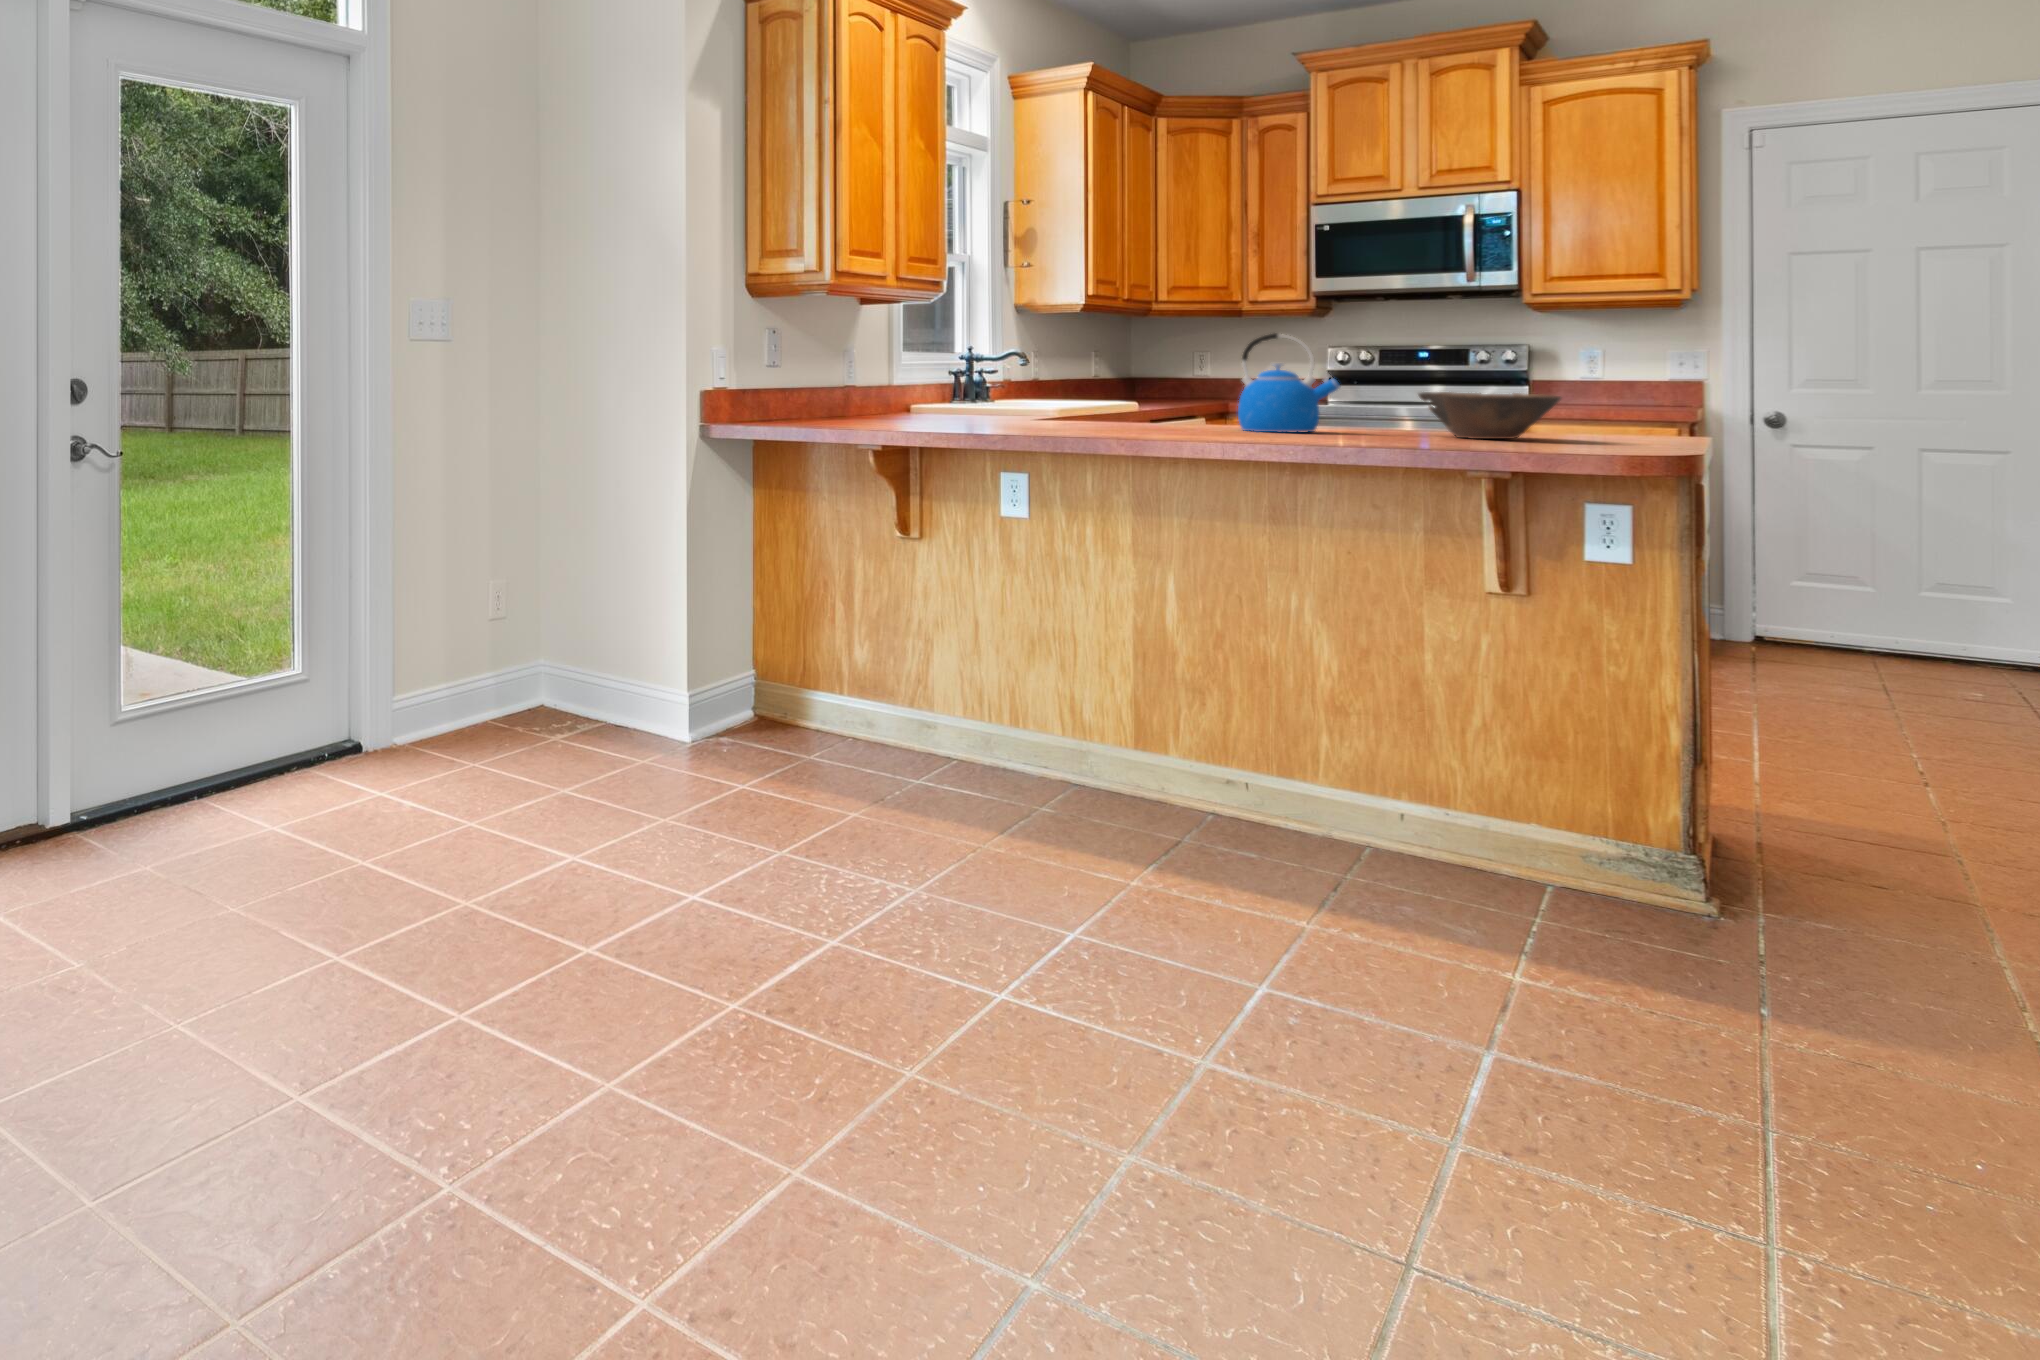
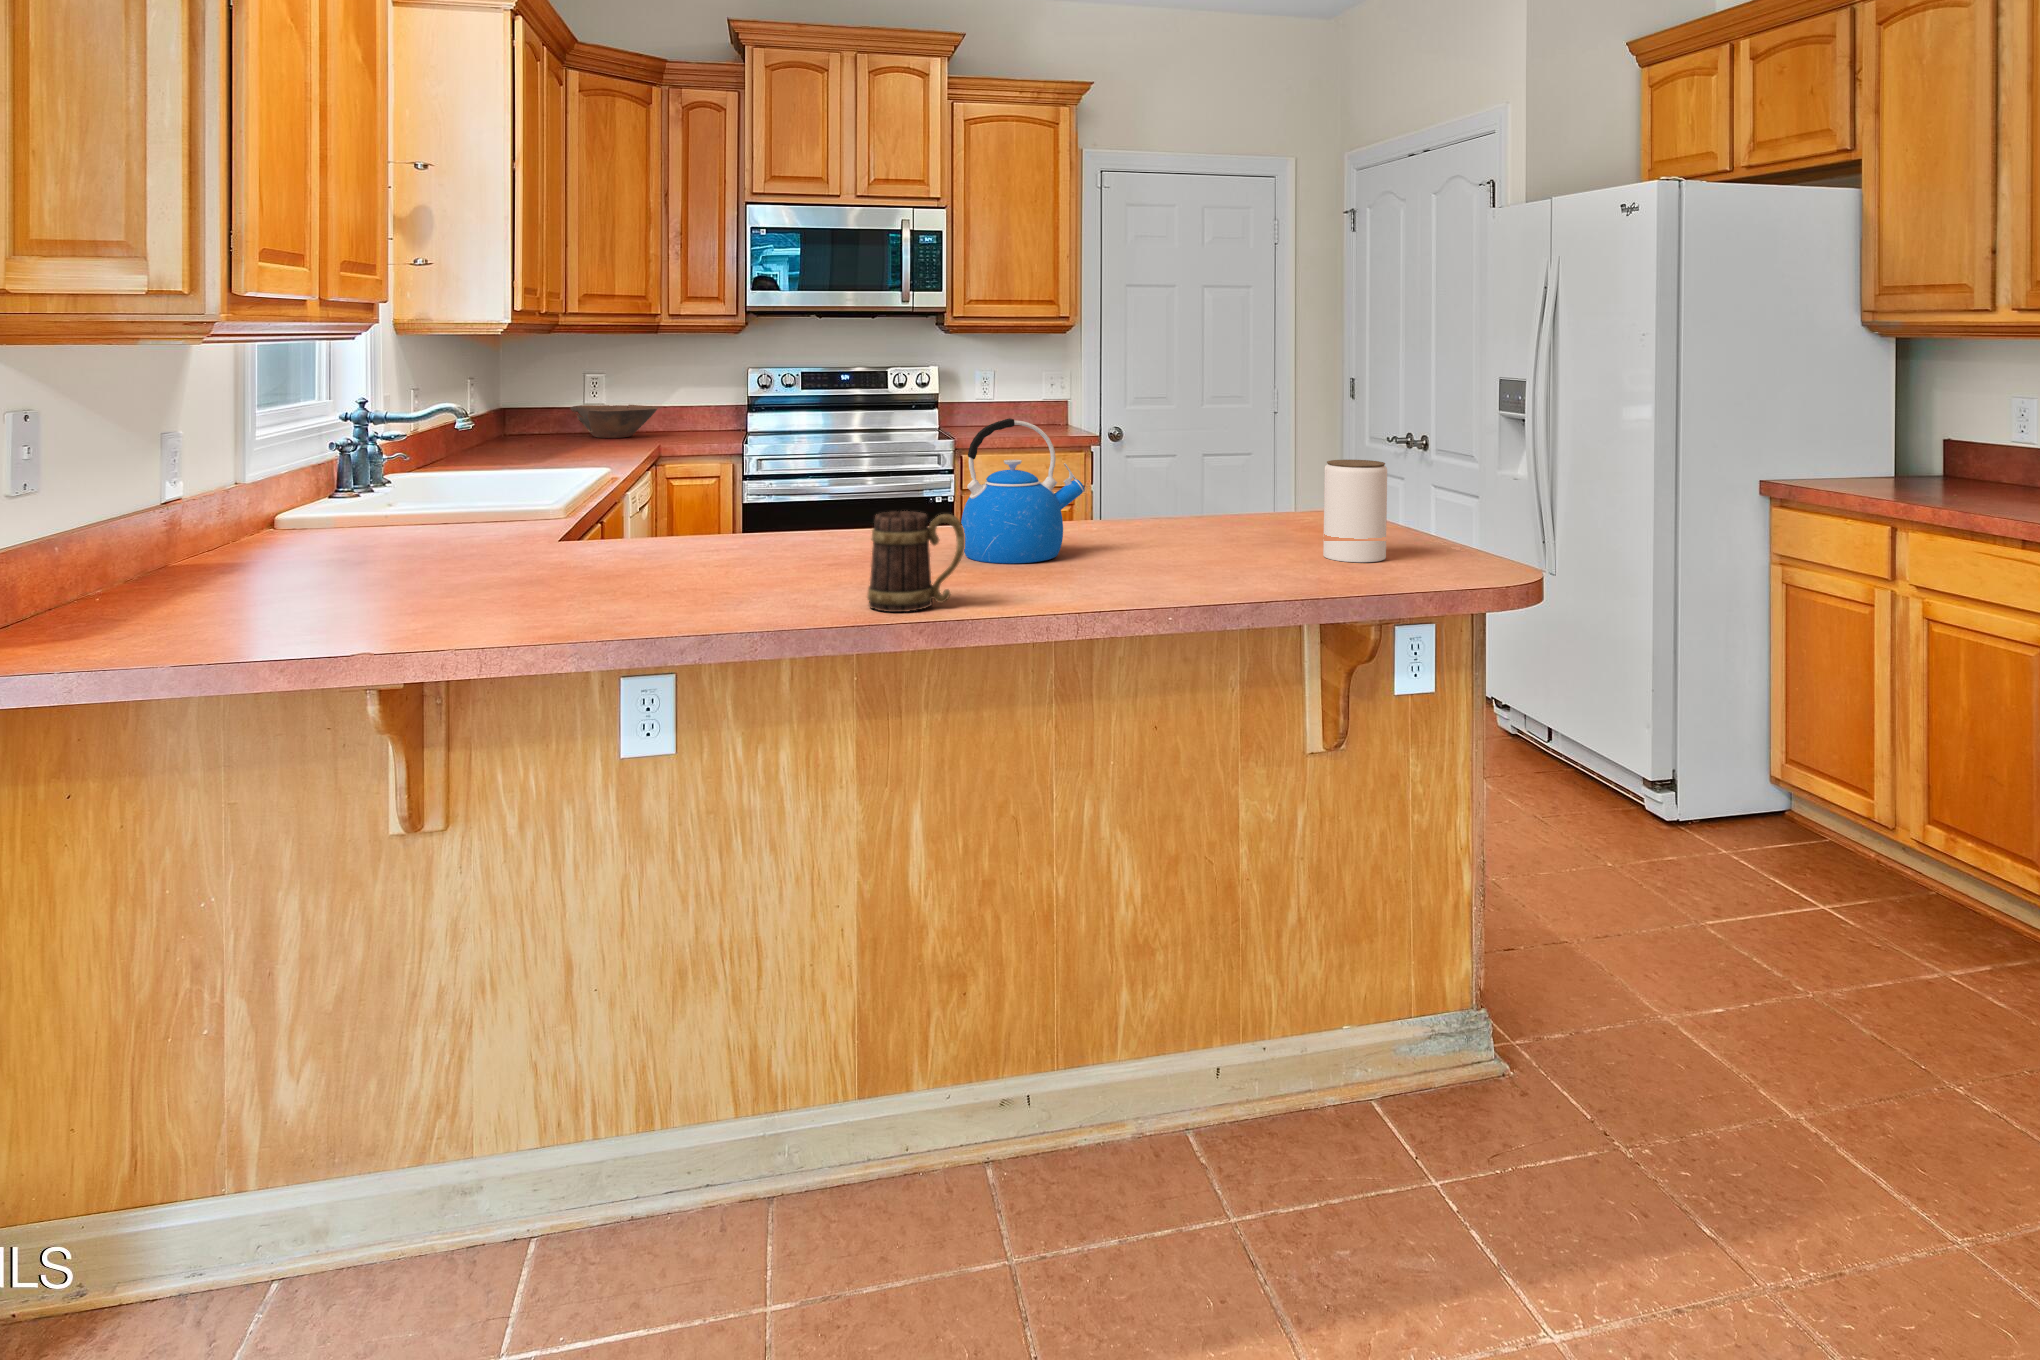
jar: none [1554,365,1620,449] -> present [1323,460,1387,562]
mug: none [1104,376,1161,431] -> present [867,511,965,612]
bowl: present [1418,392,1561,439] -> present [570,405,658,438]

